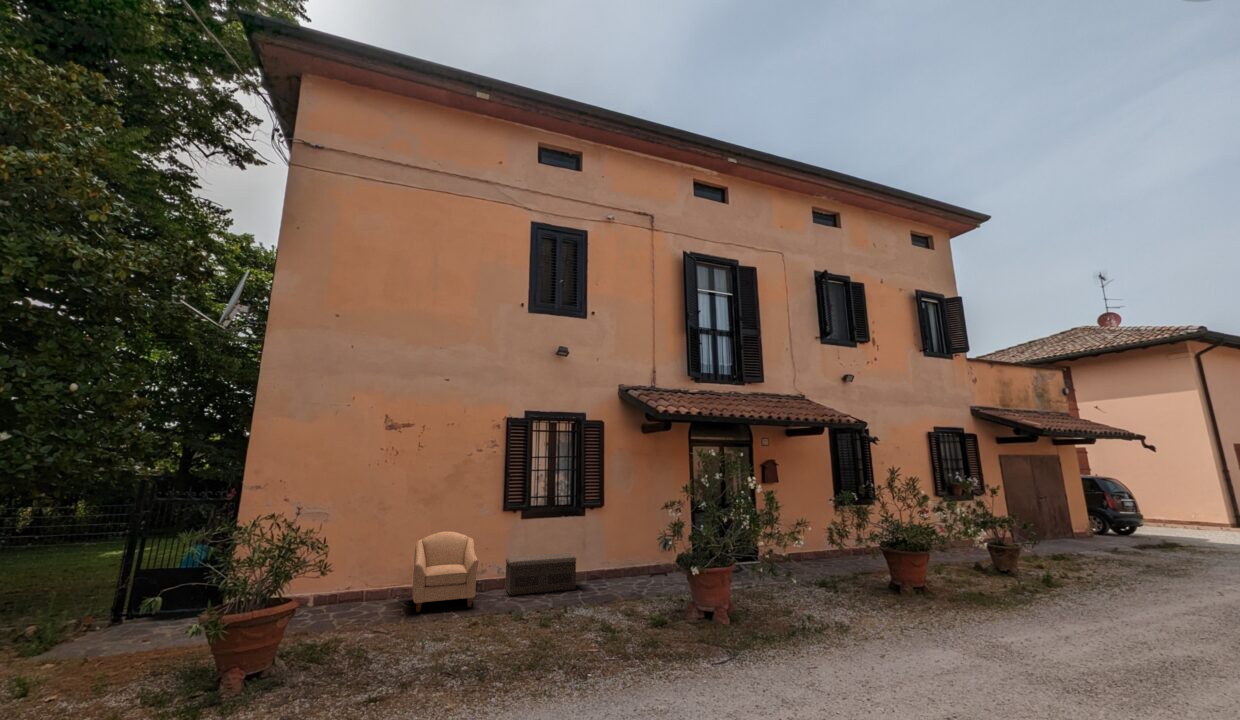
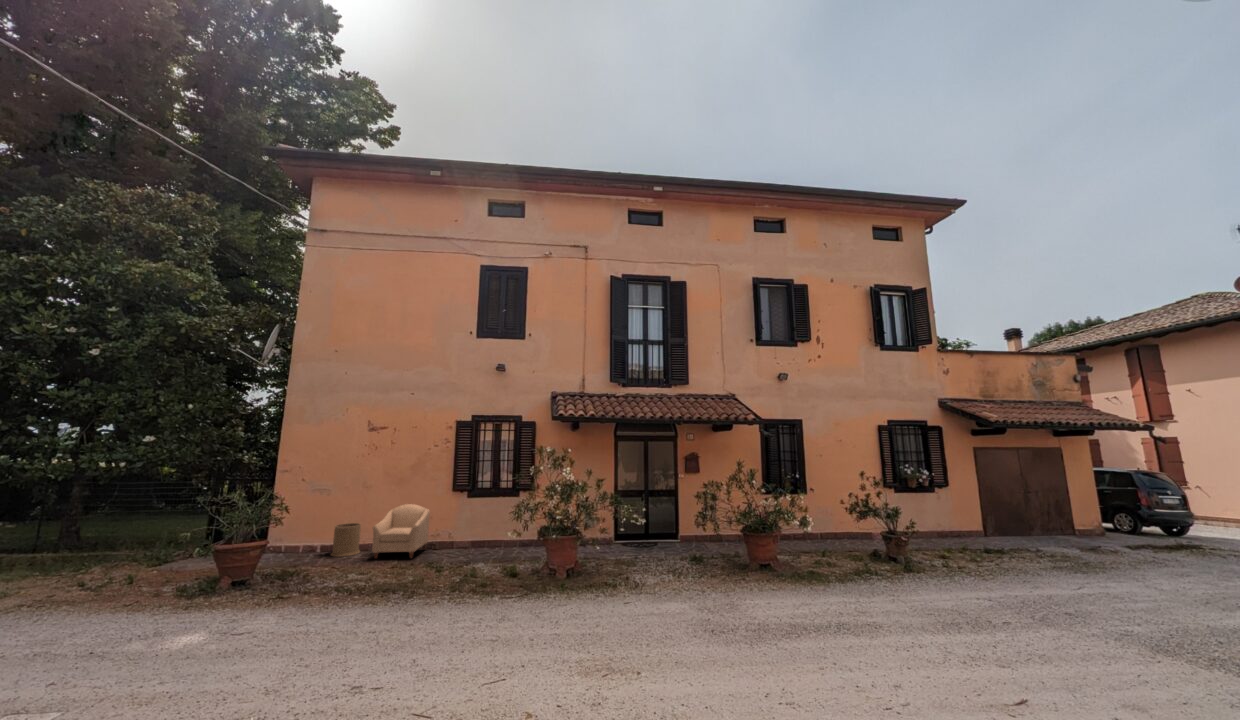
storage bench: present [505,553,576,596] -> none [449,524,504,553]
trash can: none [335,562,380,614] -> present [331,523,361,557]

